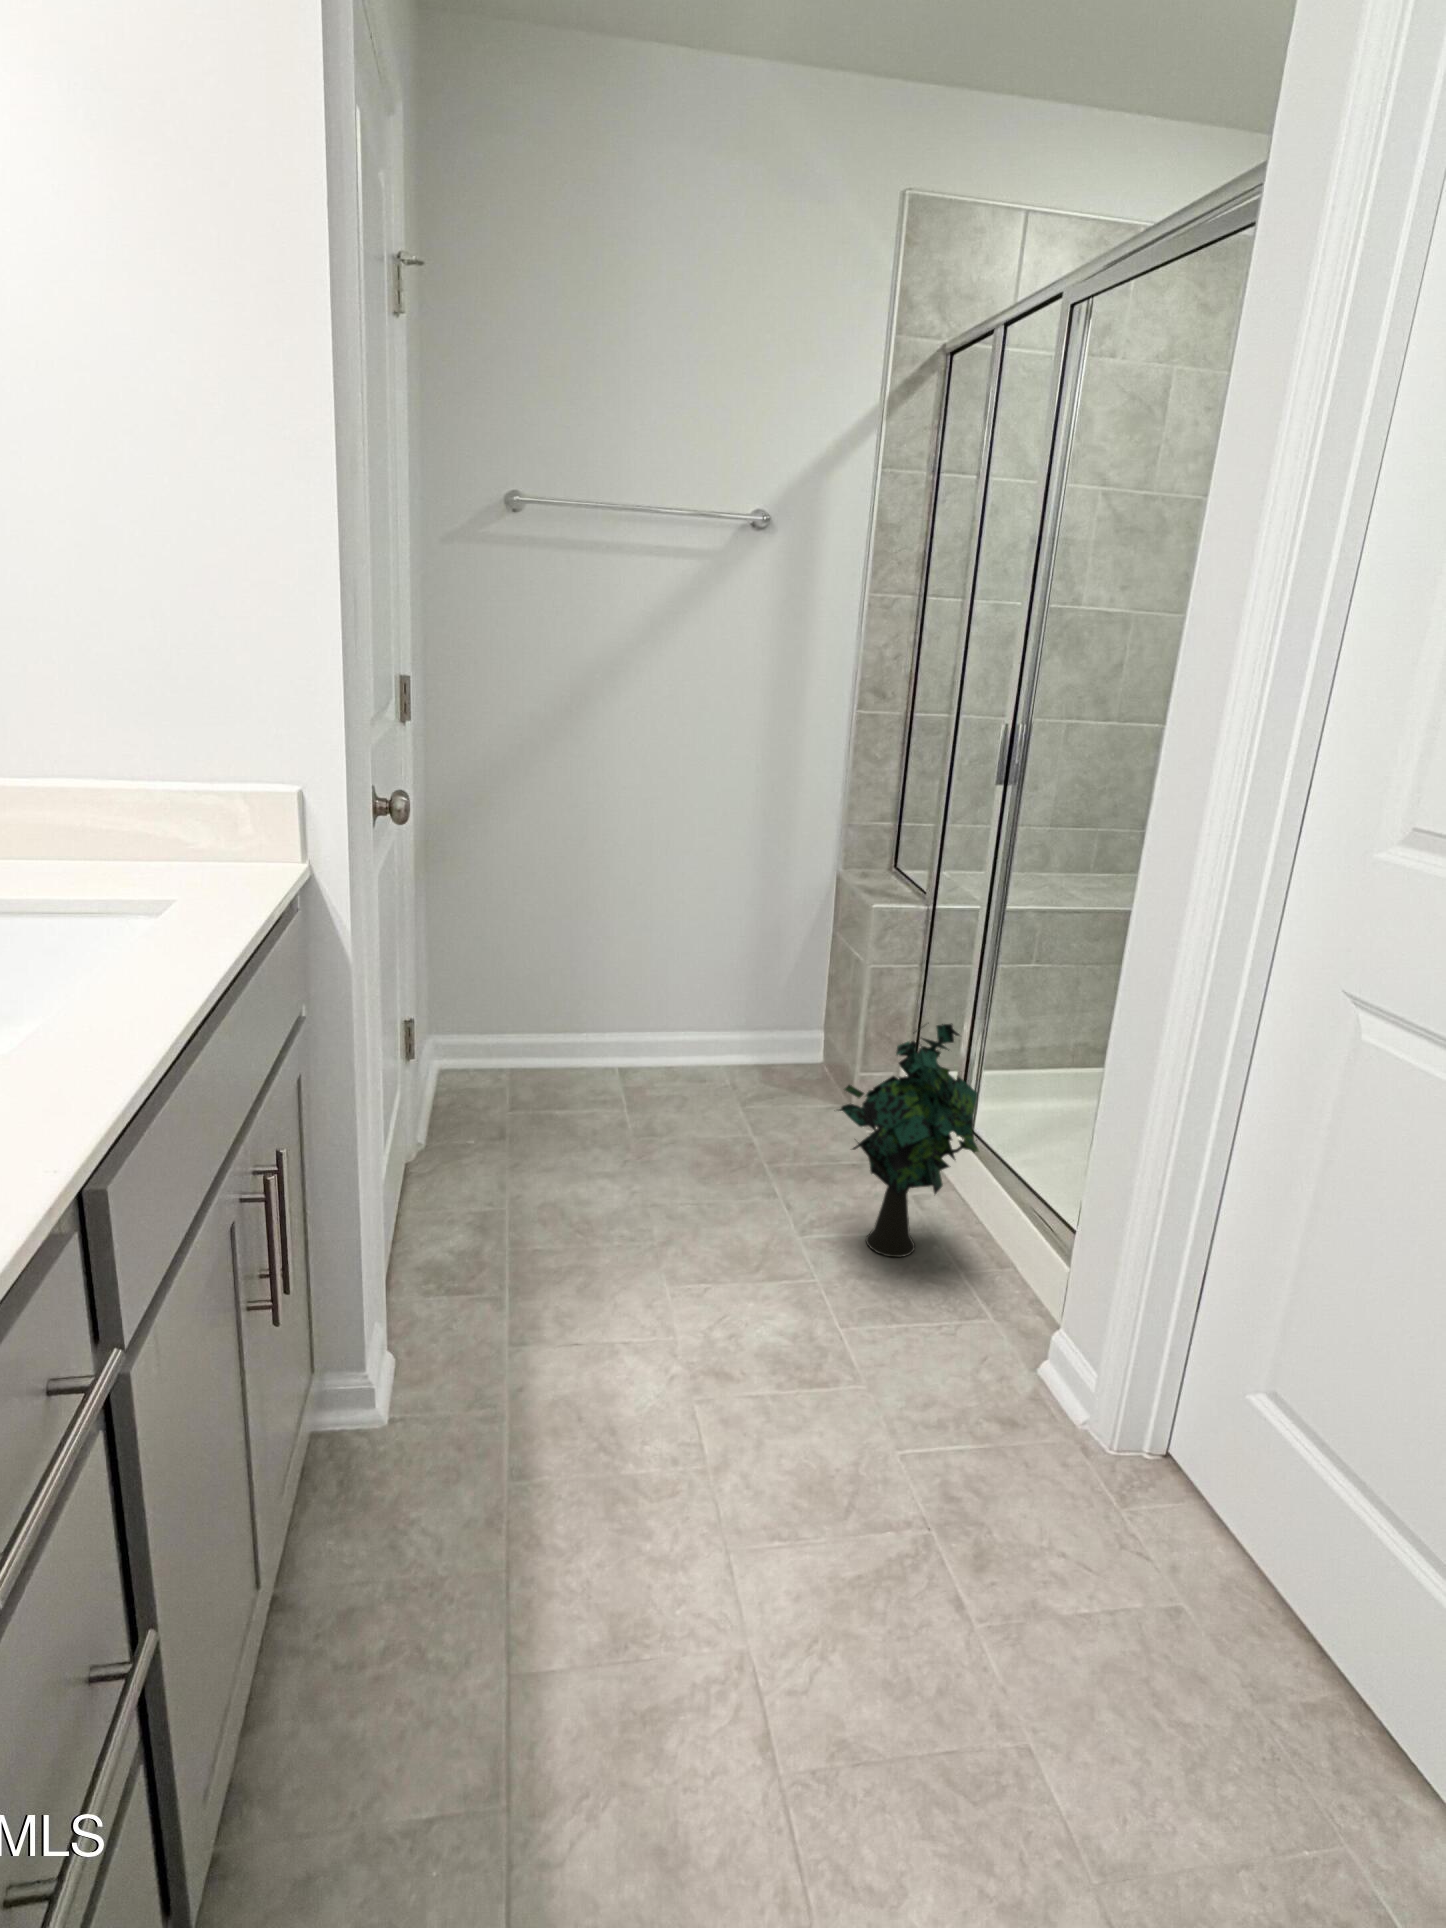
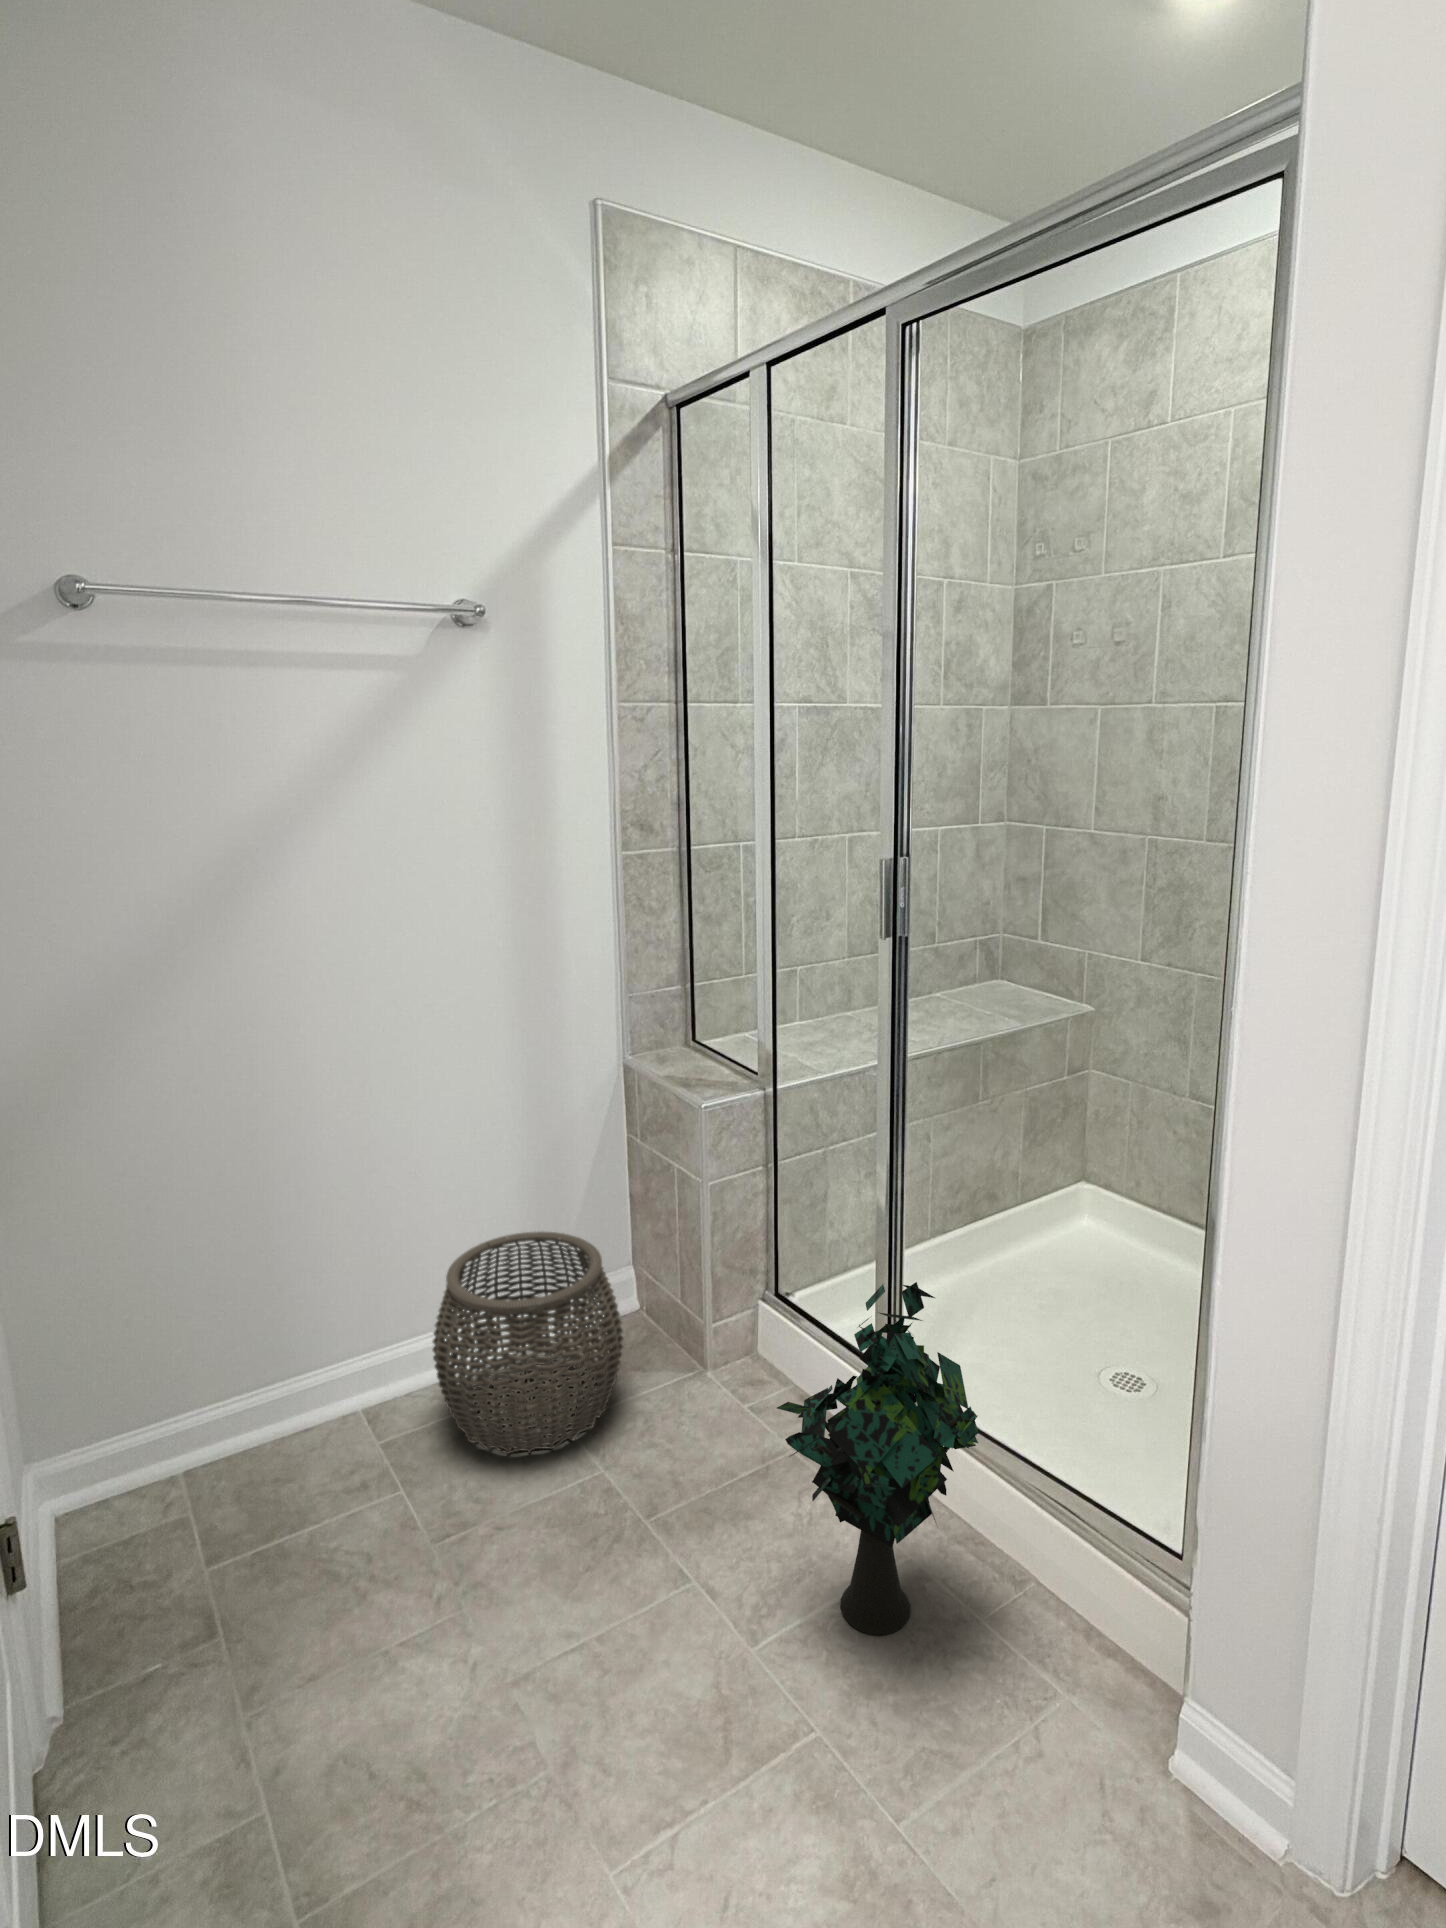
woven basket: none [662,975,793,1116] -> present [432,1232,623,1454]

